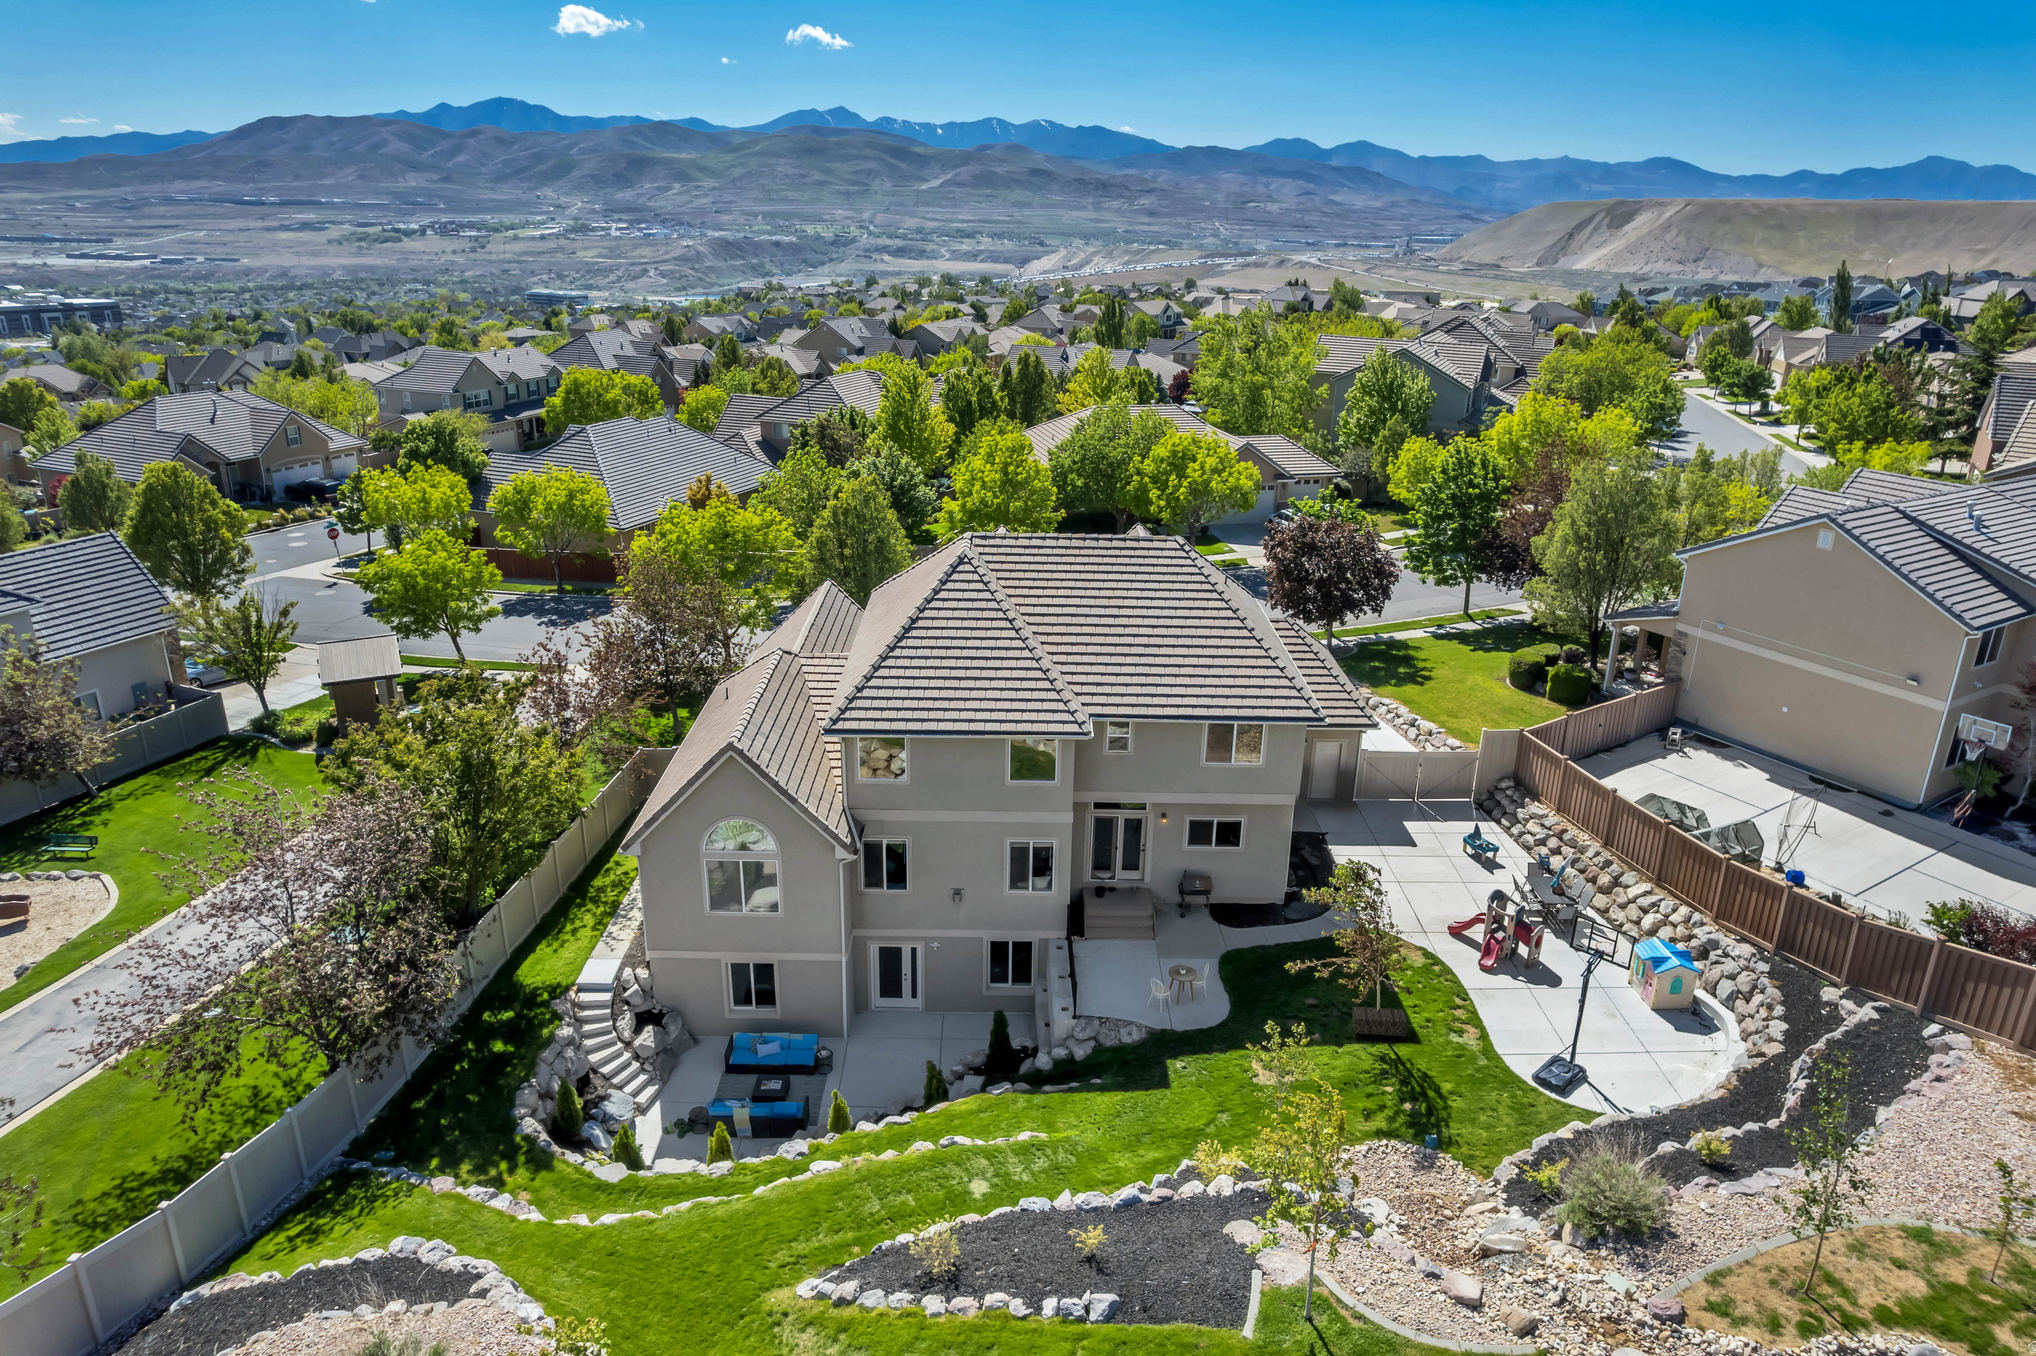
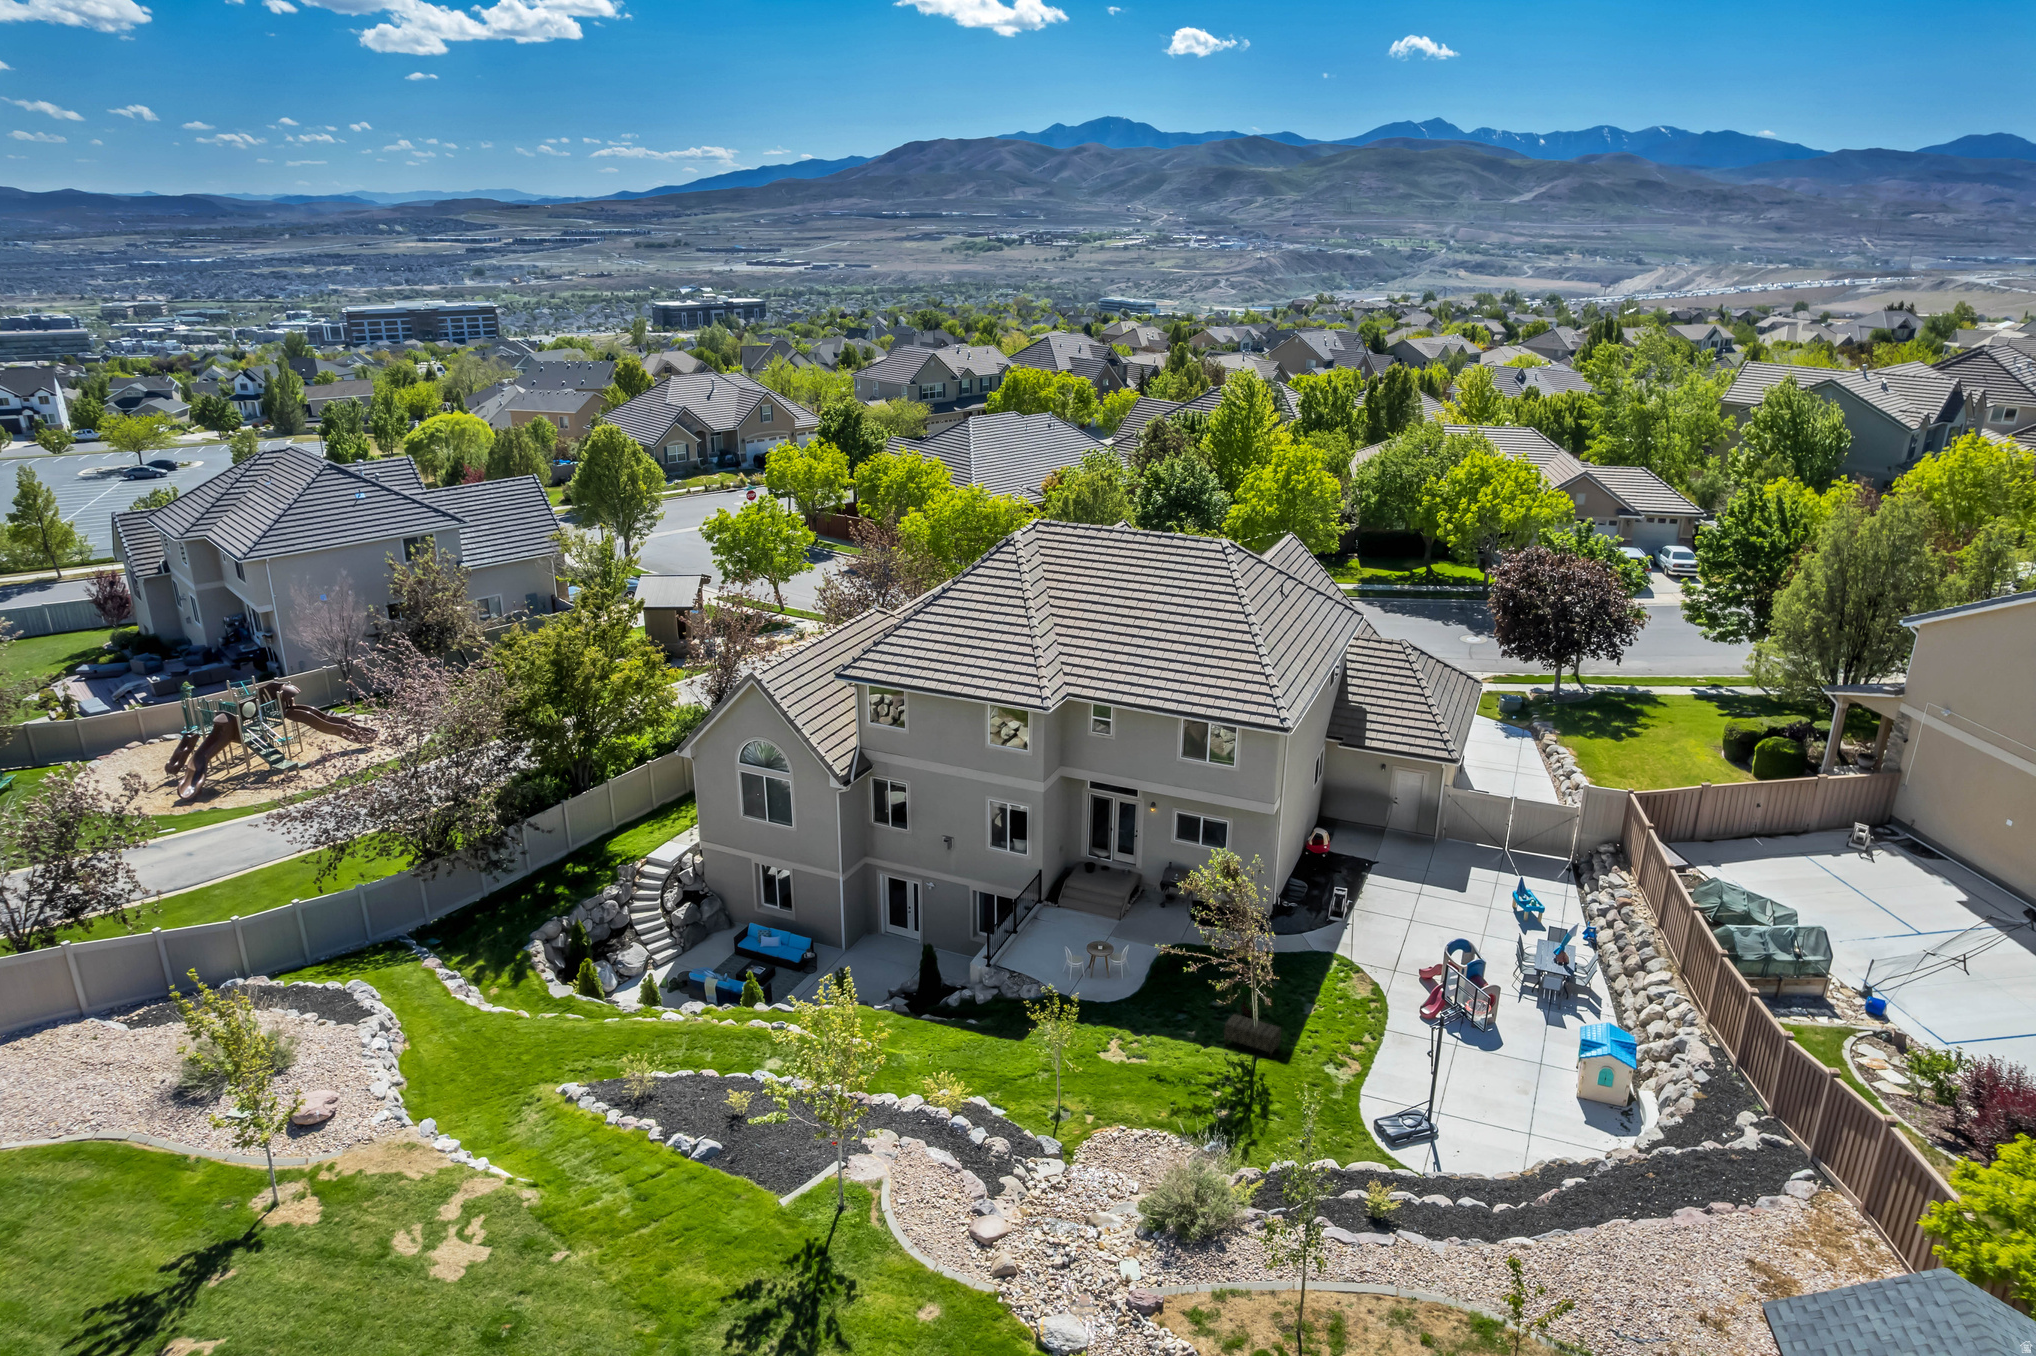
potted tree: none [1331,970,1356,1006] -> present [1236,983,1254,1016]

